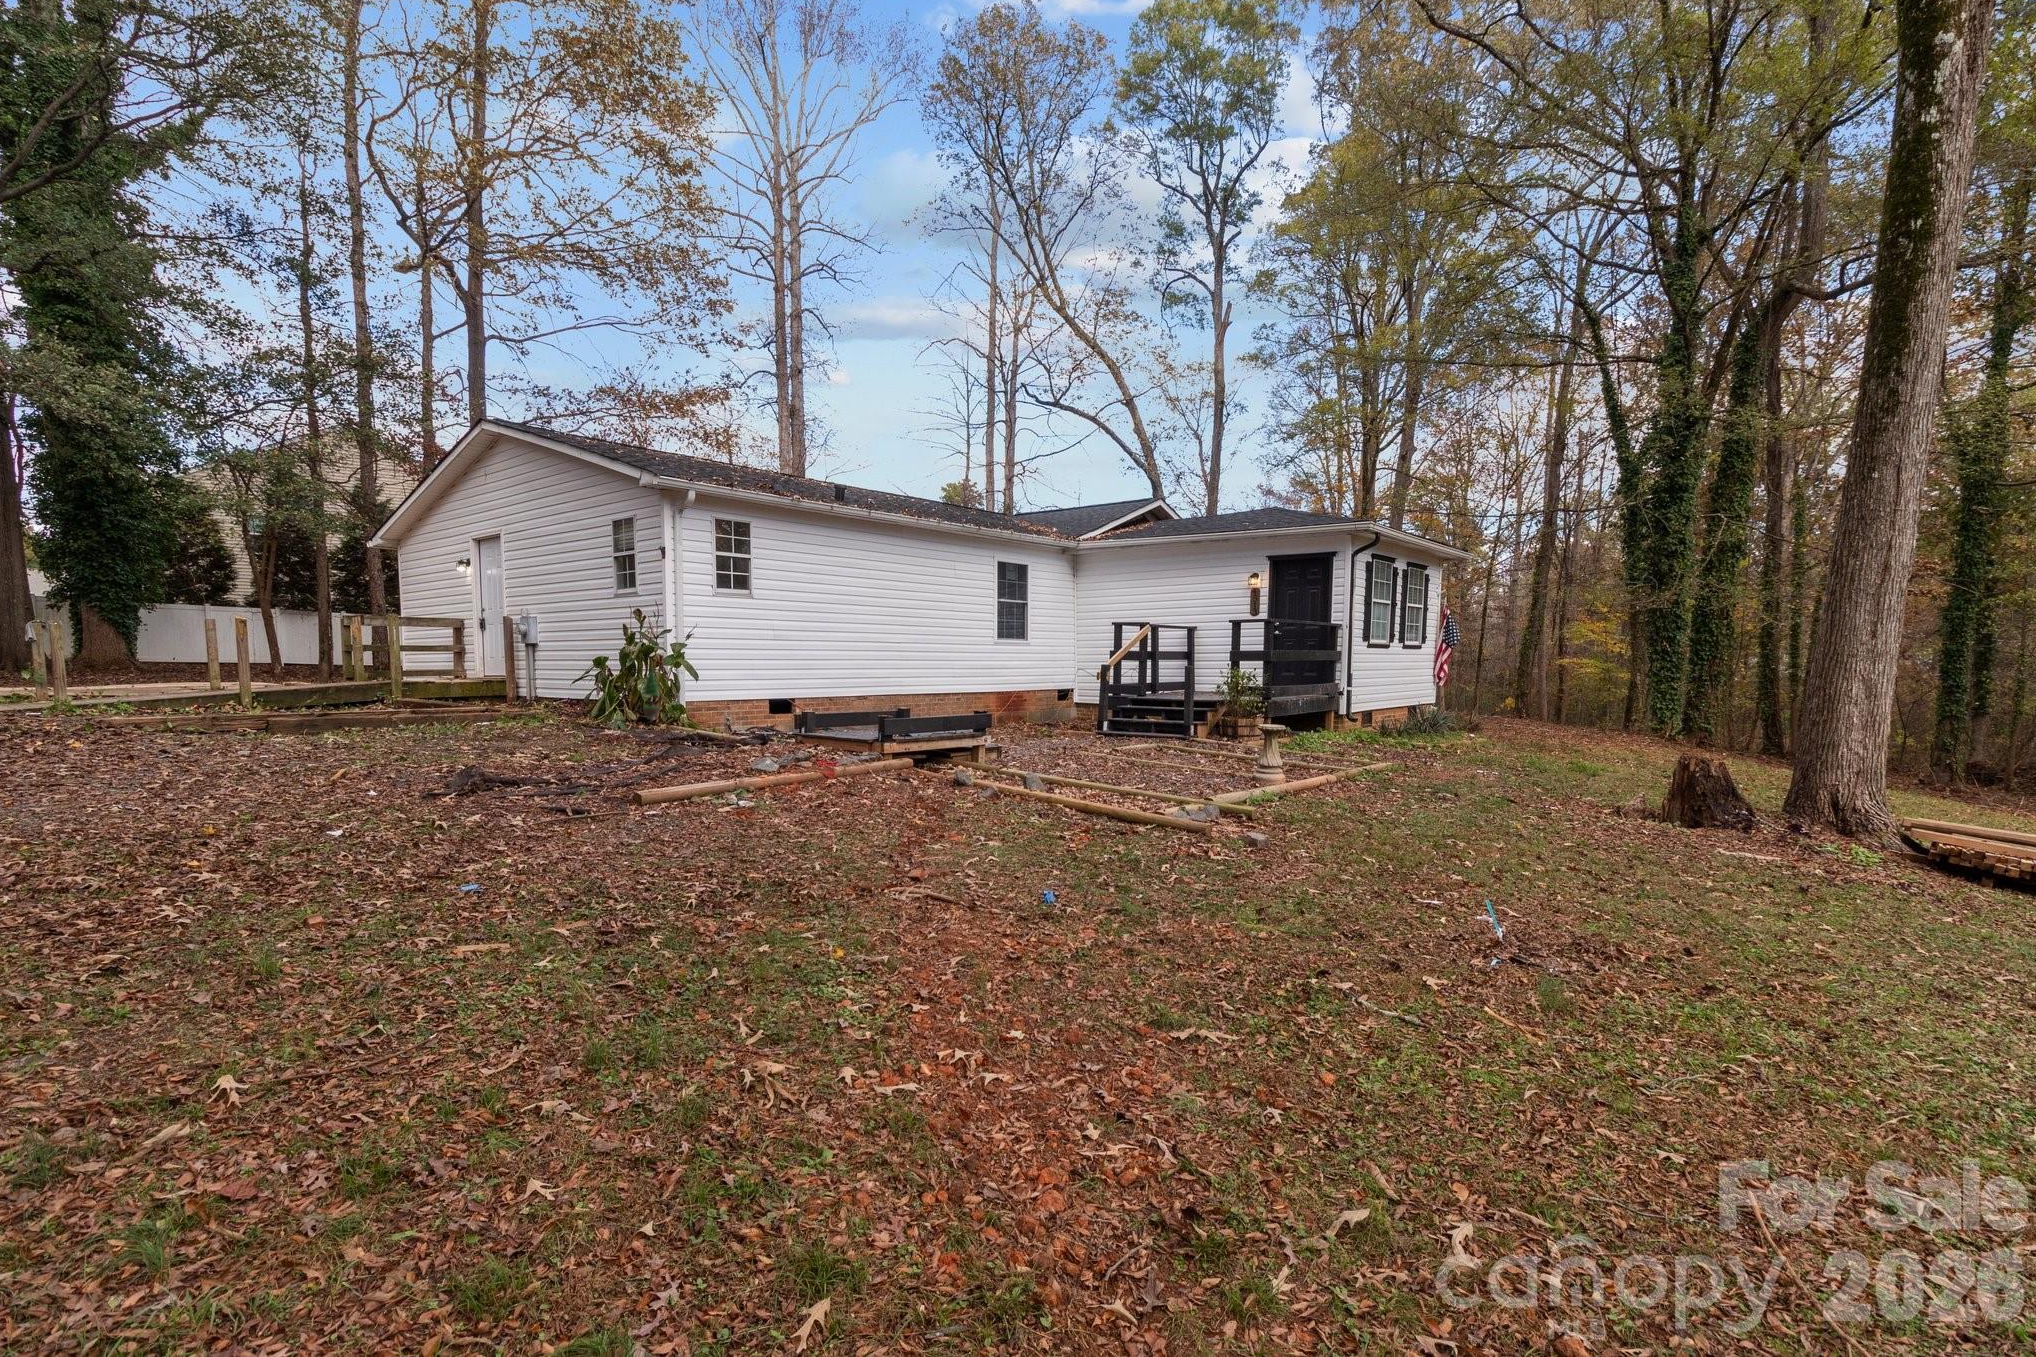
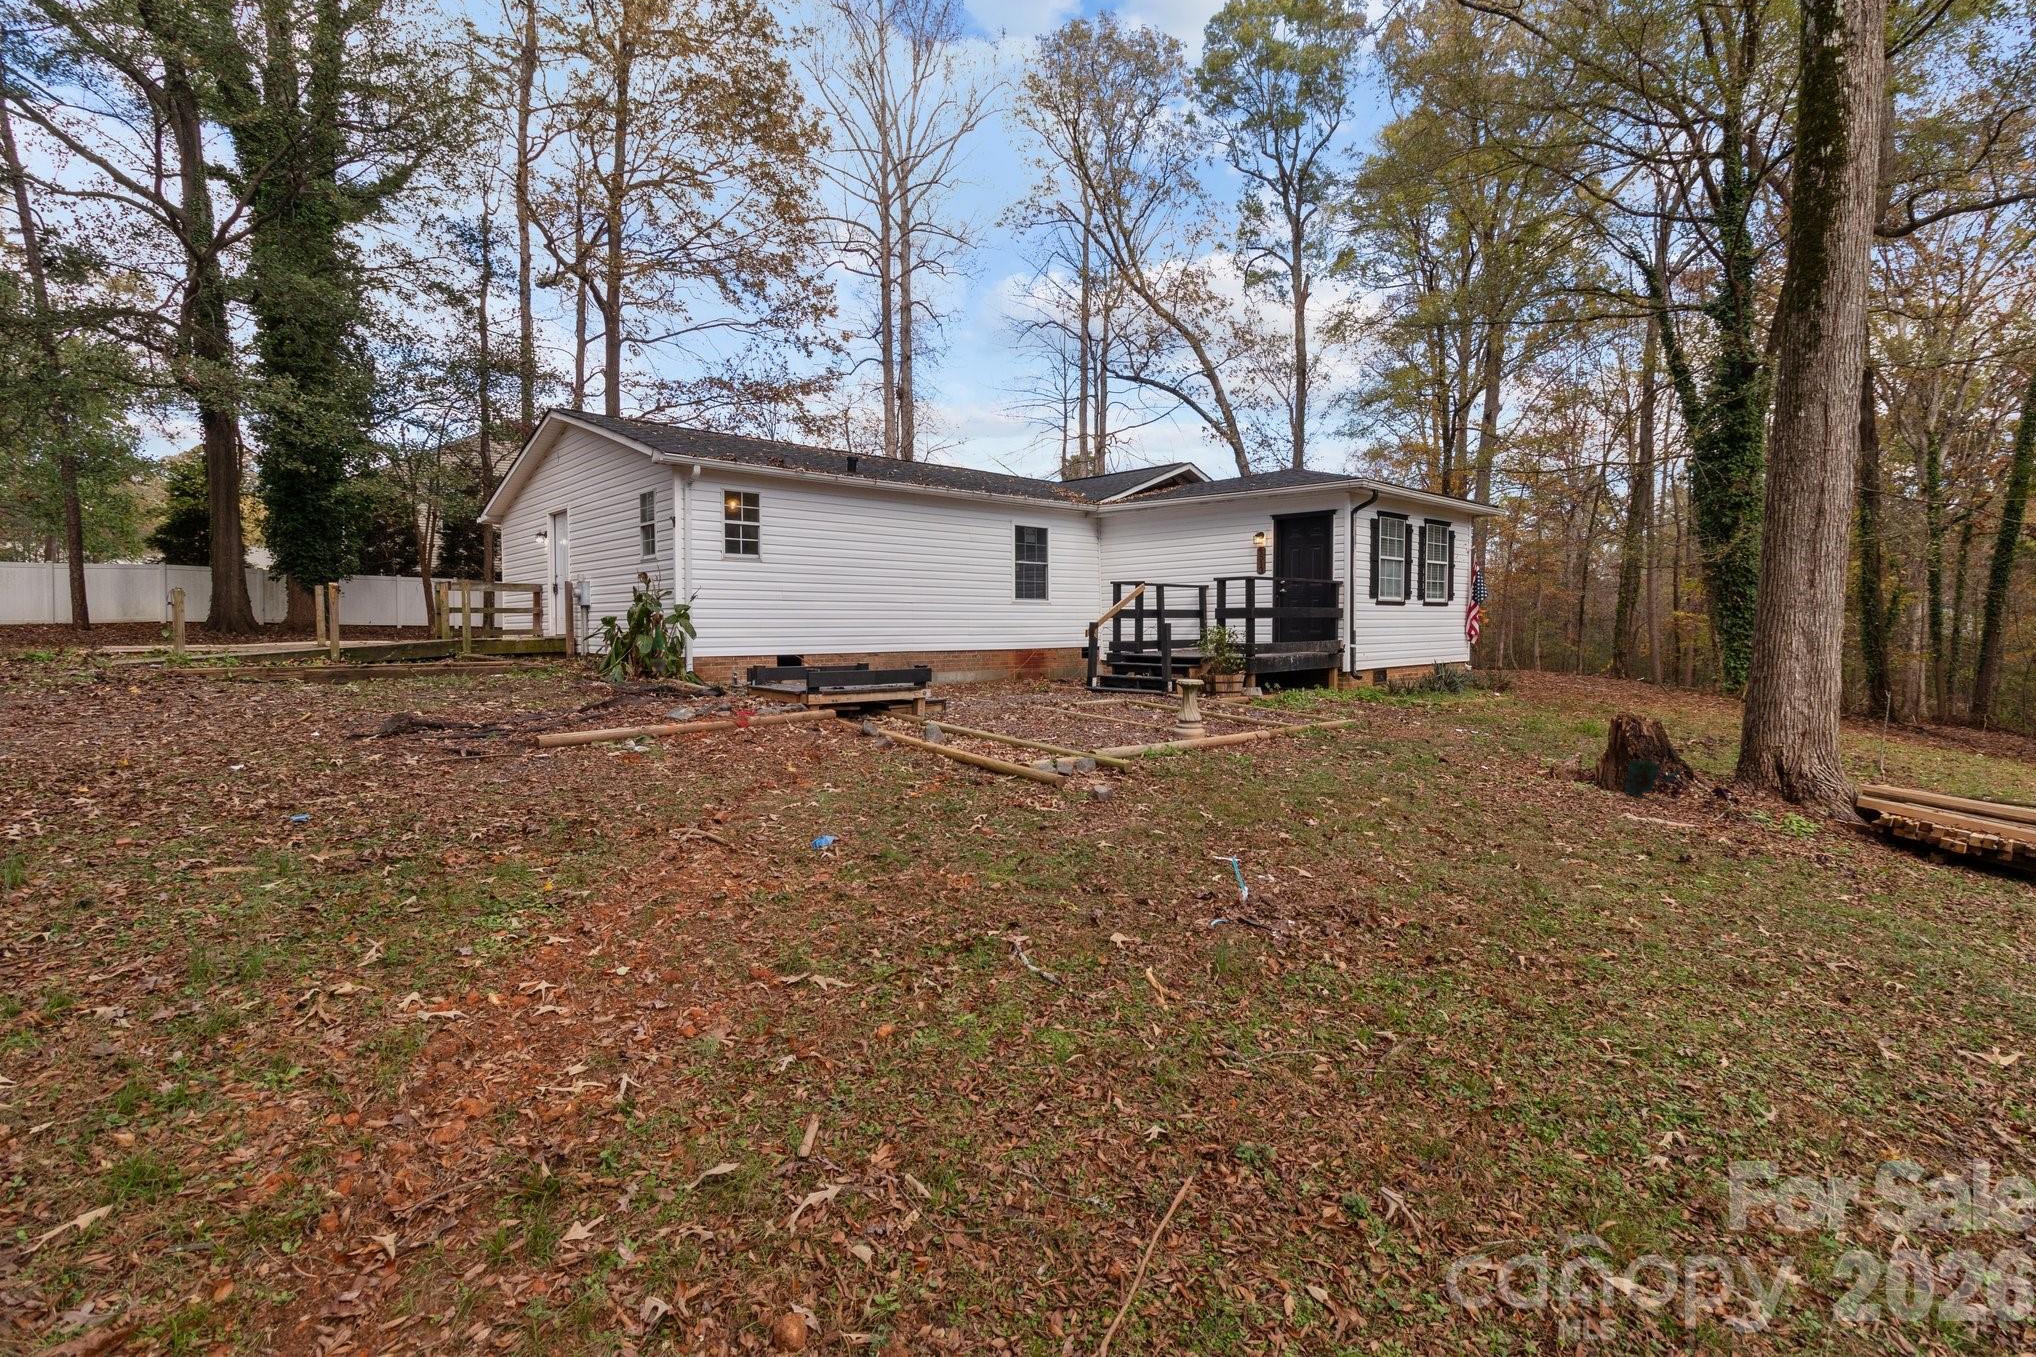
watering can: none [1712,801,1787,839] -> present [1624,760,1689,798]

